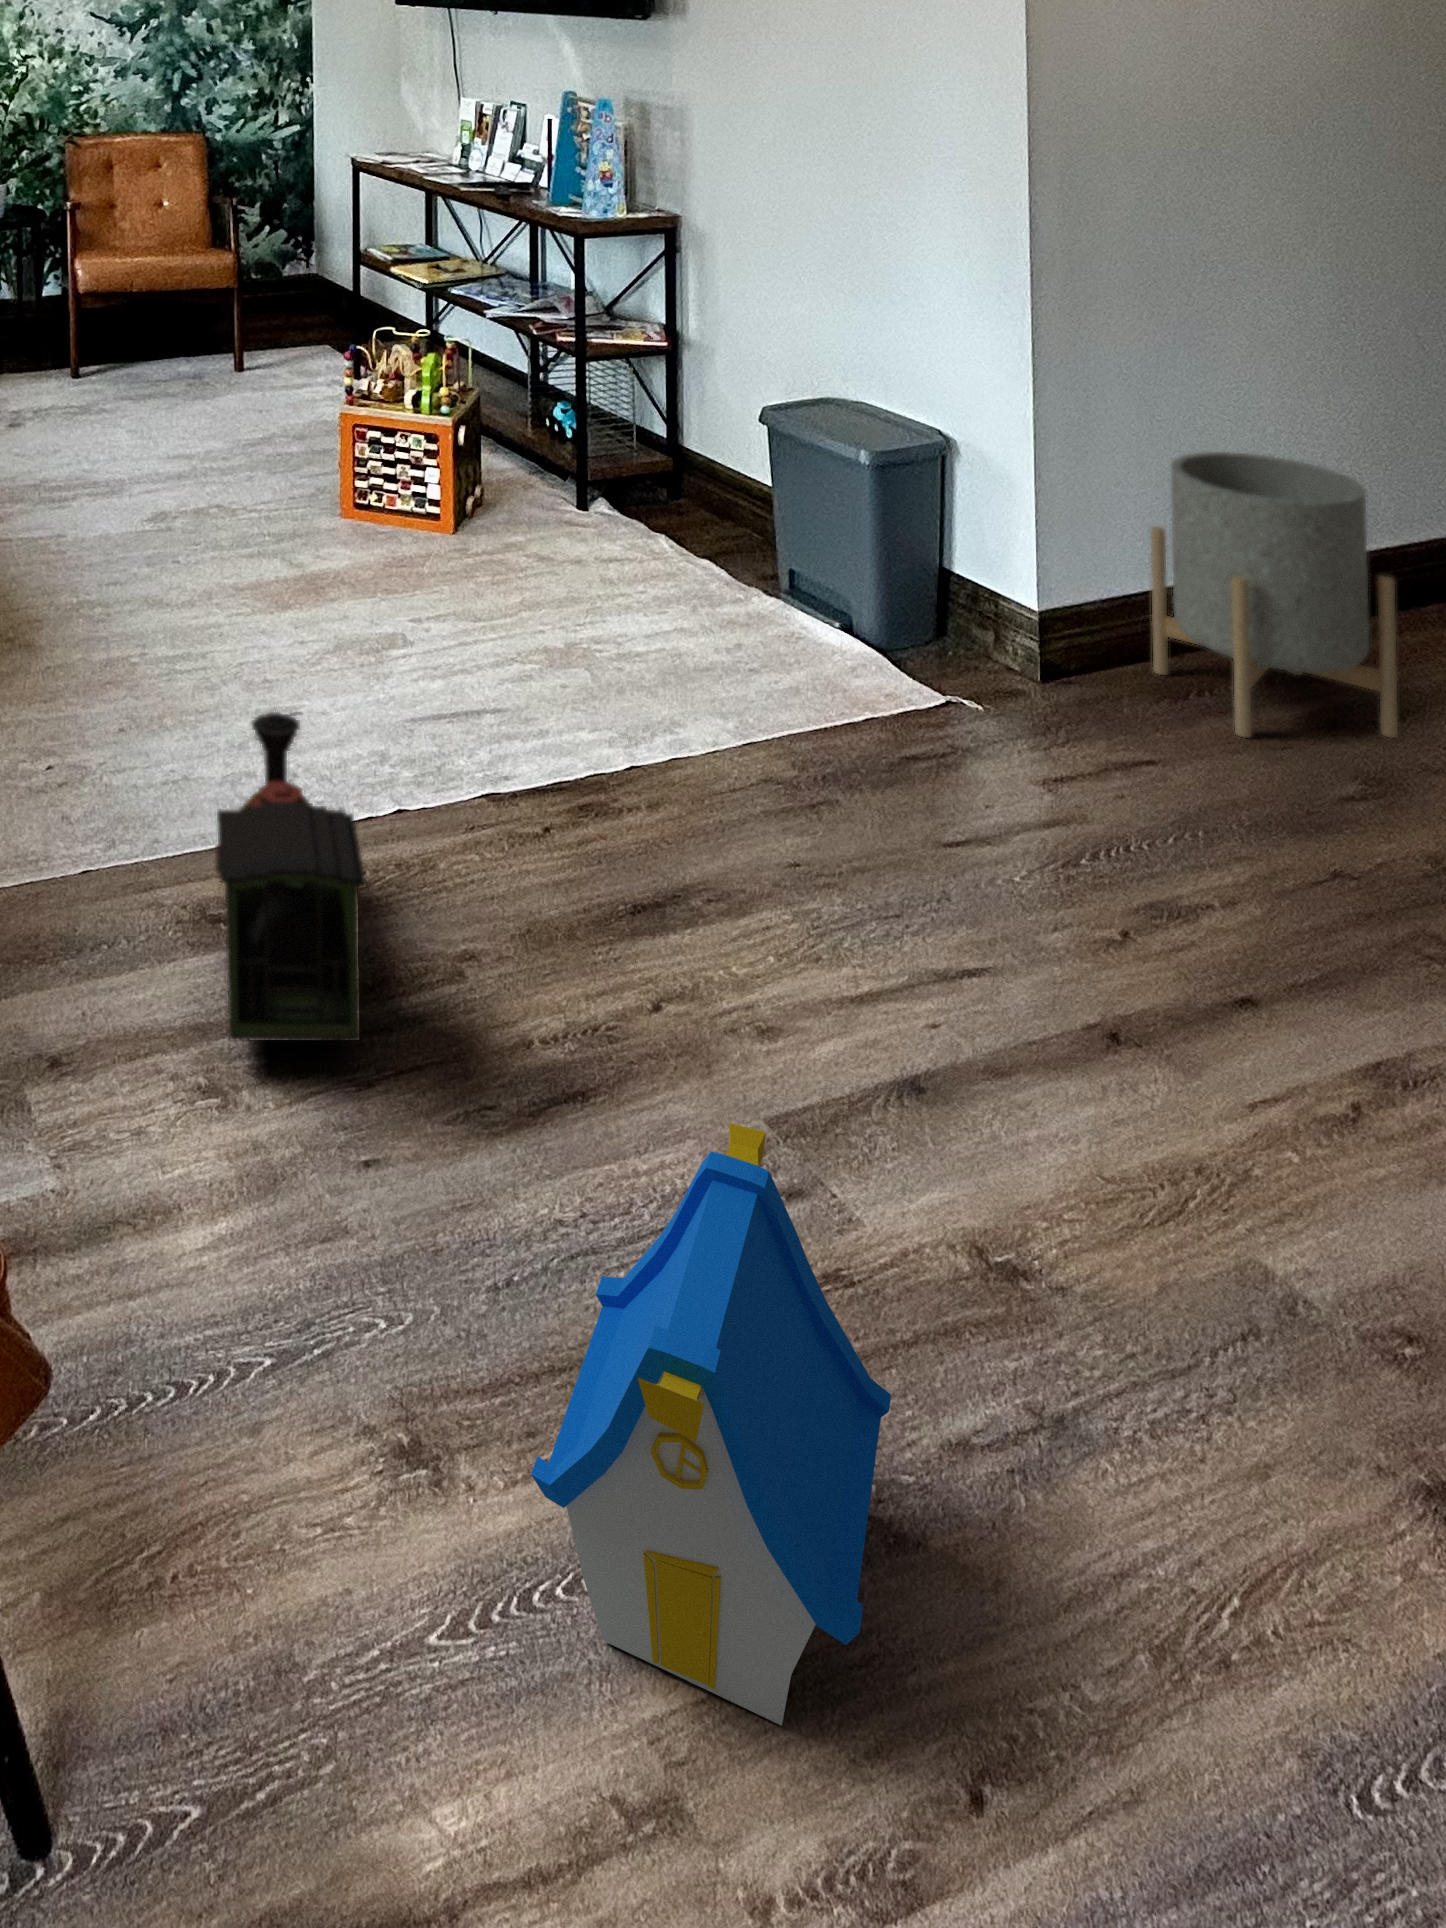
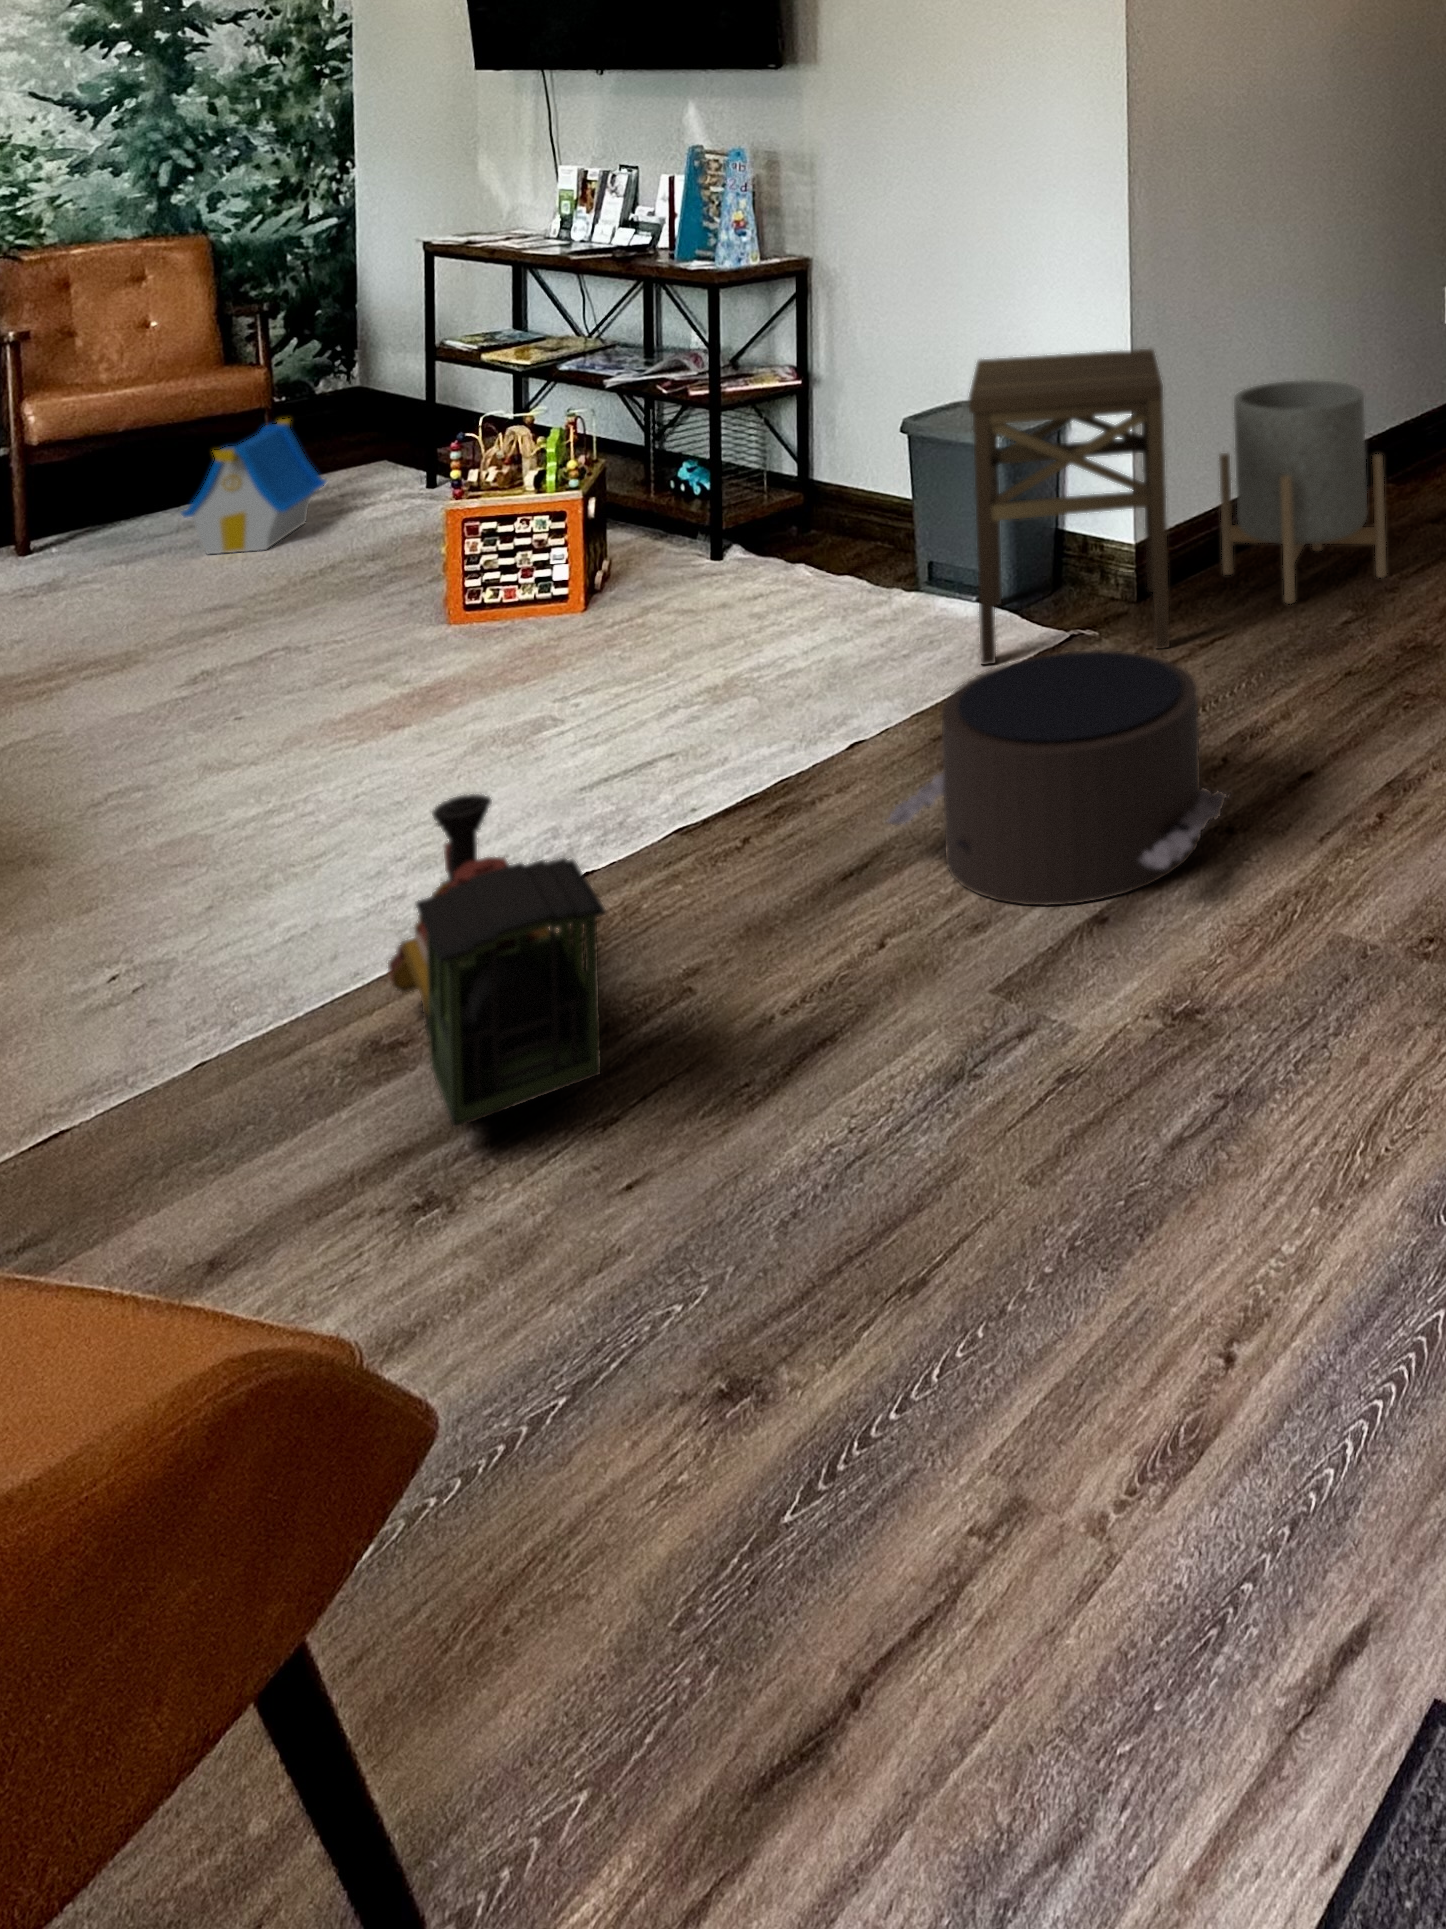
side table: none [820,363,1066,750] -> present [968,349,1170,665]
pouf: none [680,730,1108,1059] -> present [887,650,1229,906]
toy house: present [531,1123,891,1725] -> present [182,419,326,554]

